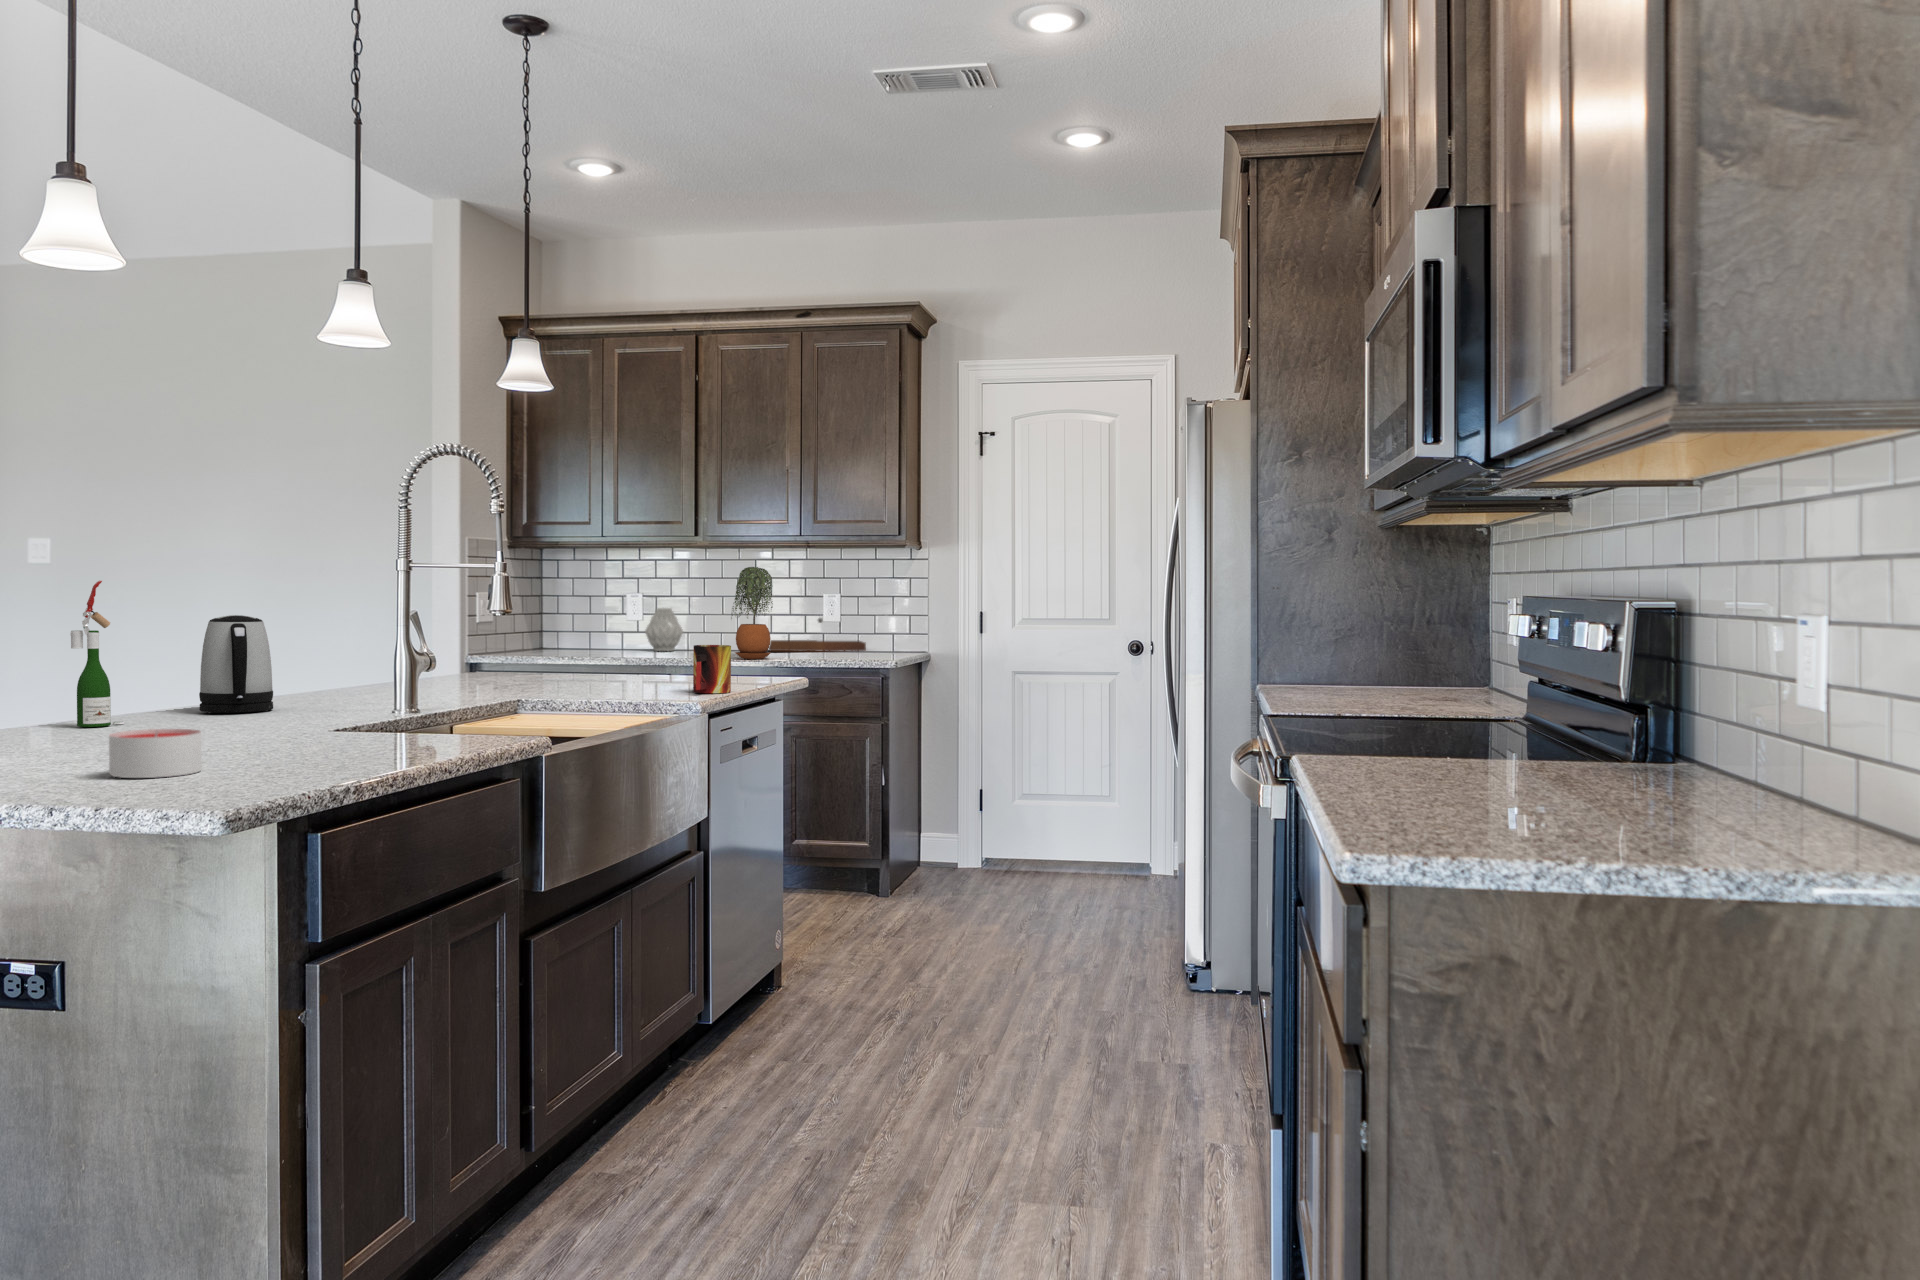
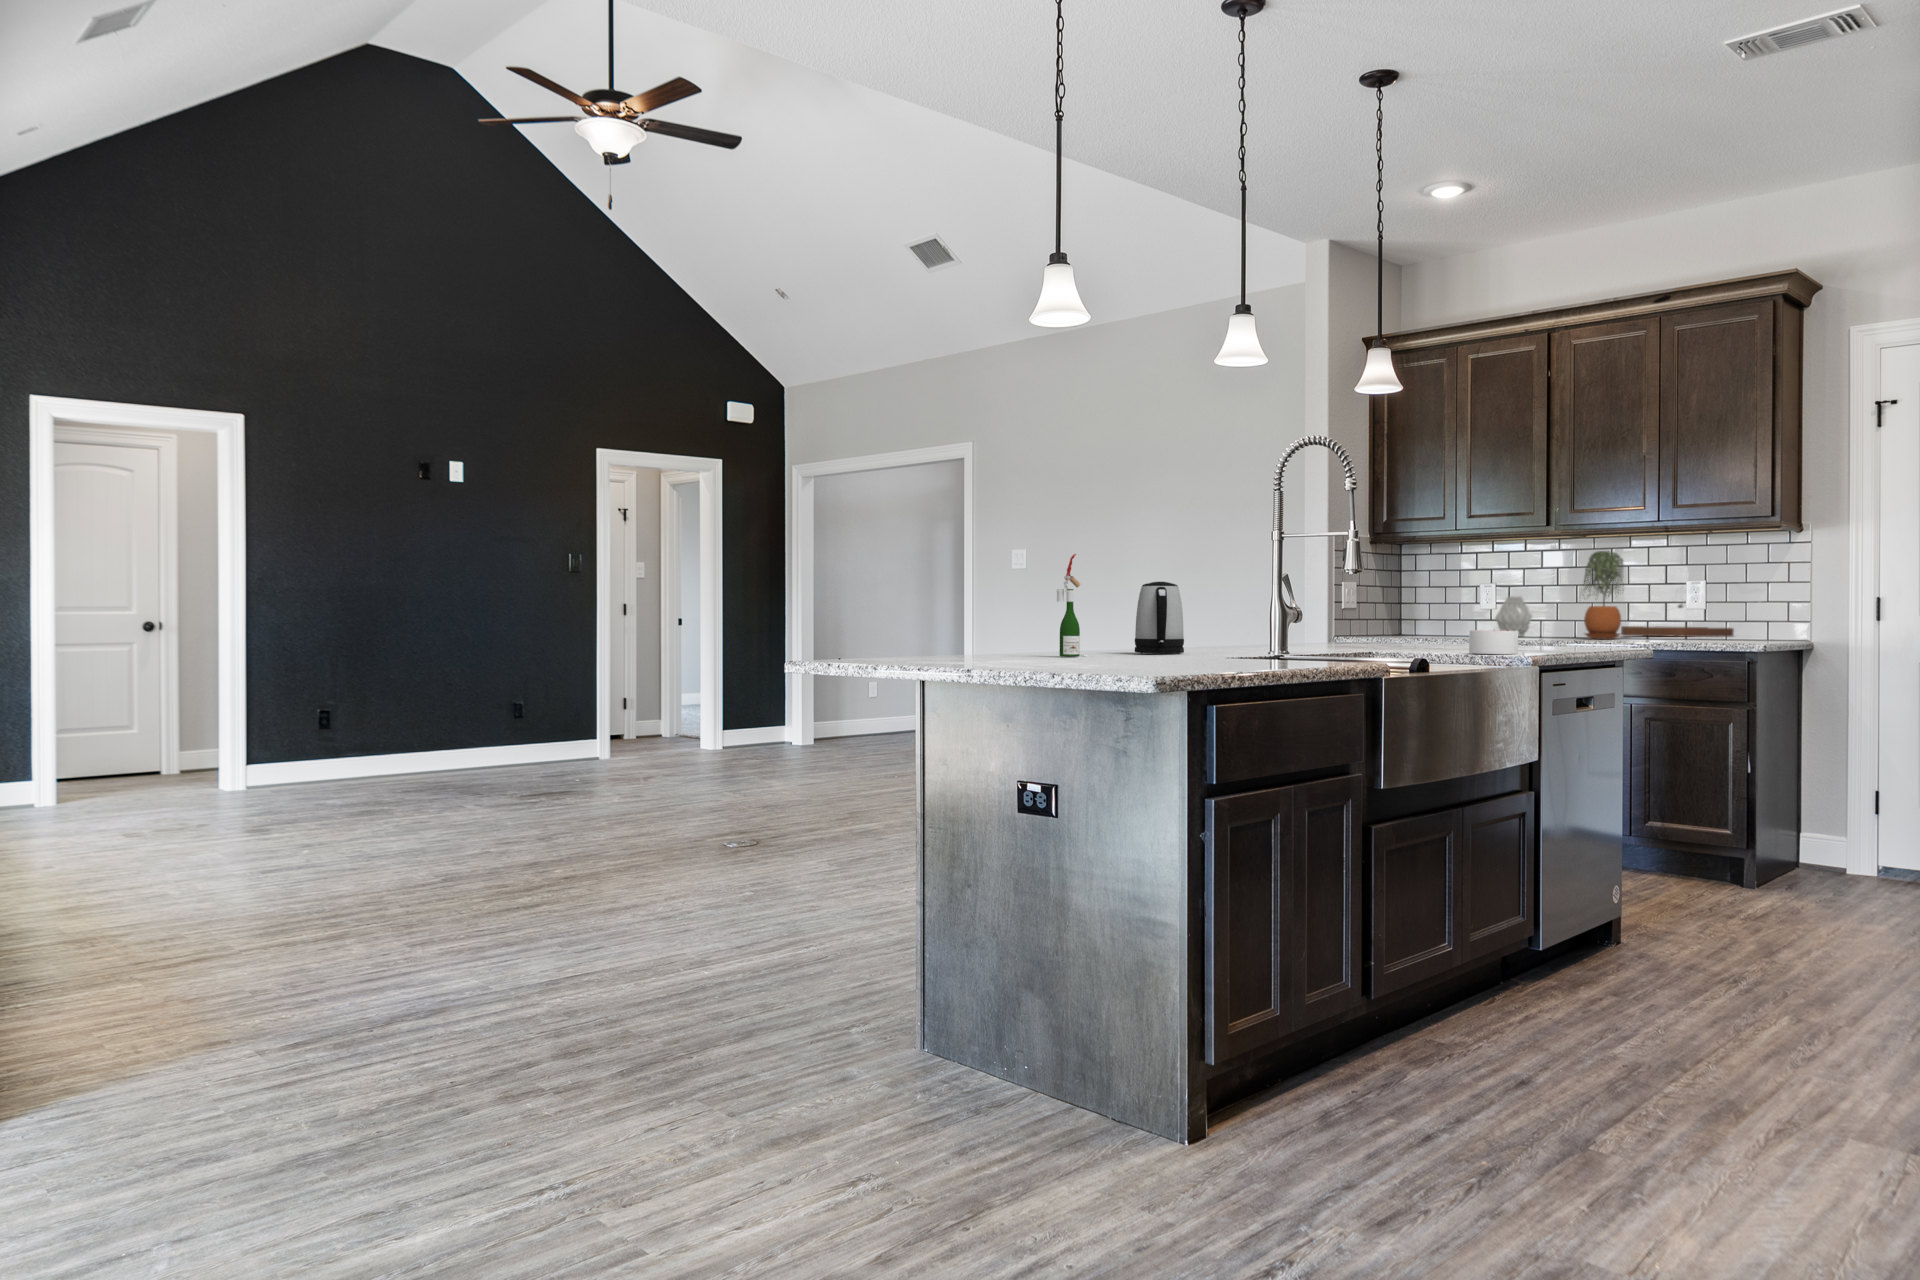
mug: present [693,645,731,693] -> none [1529,608,1567,651]
candle: present [109,729,201,778] -> present [1469,629,1518,654]

